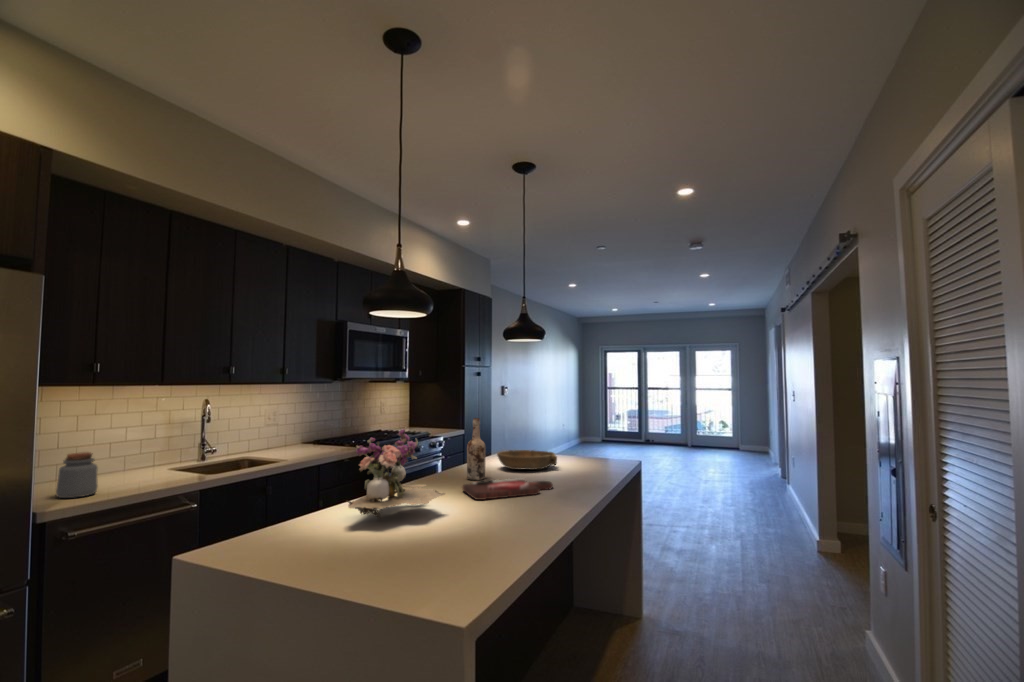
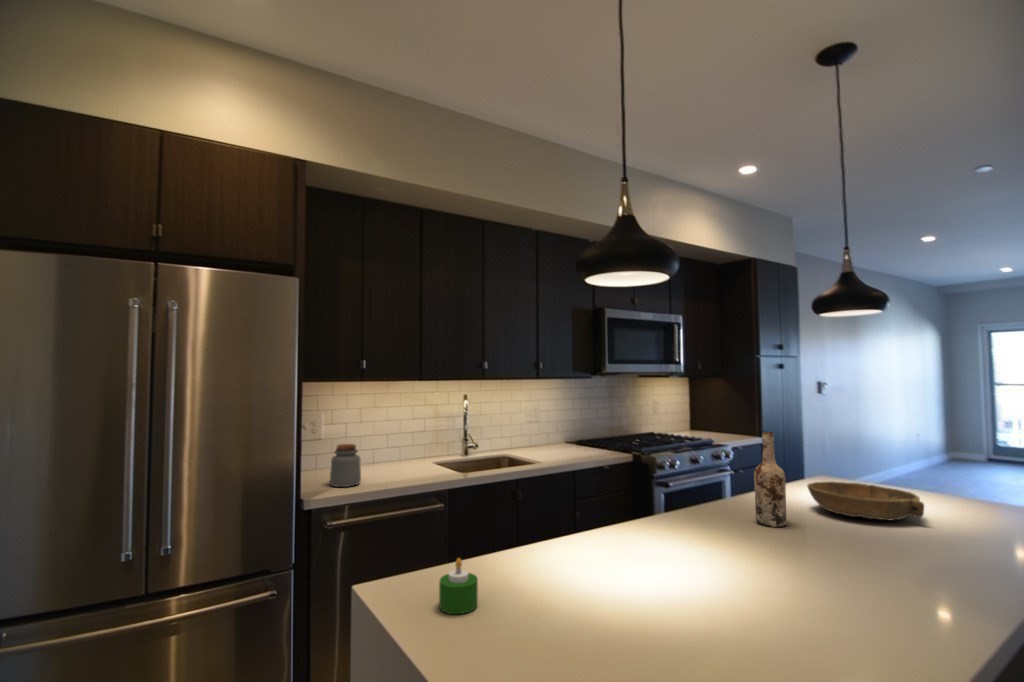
flower arrangement: present [347,427,445,518] -> none [553,443,707,581]
cutting board: present [462,479,553,500] -> none [744,534,923,579]
candle: none [265,512,296,551] -> present [439,558,478,614]

